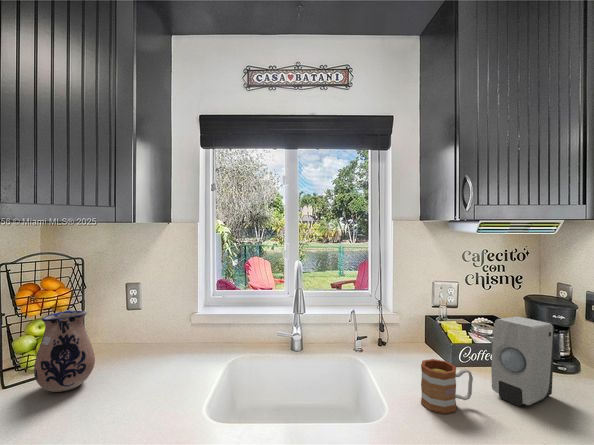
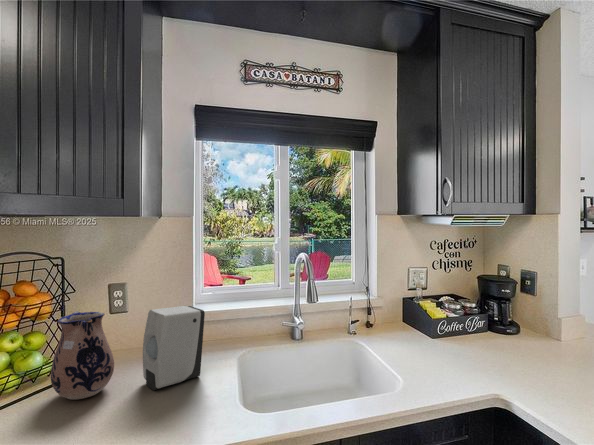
soap dispenser: present [491,317,554,406] -> present [143,306,205,390]
mug: present [421,359,473,414] -> none [425,330,465,371]

